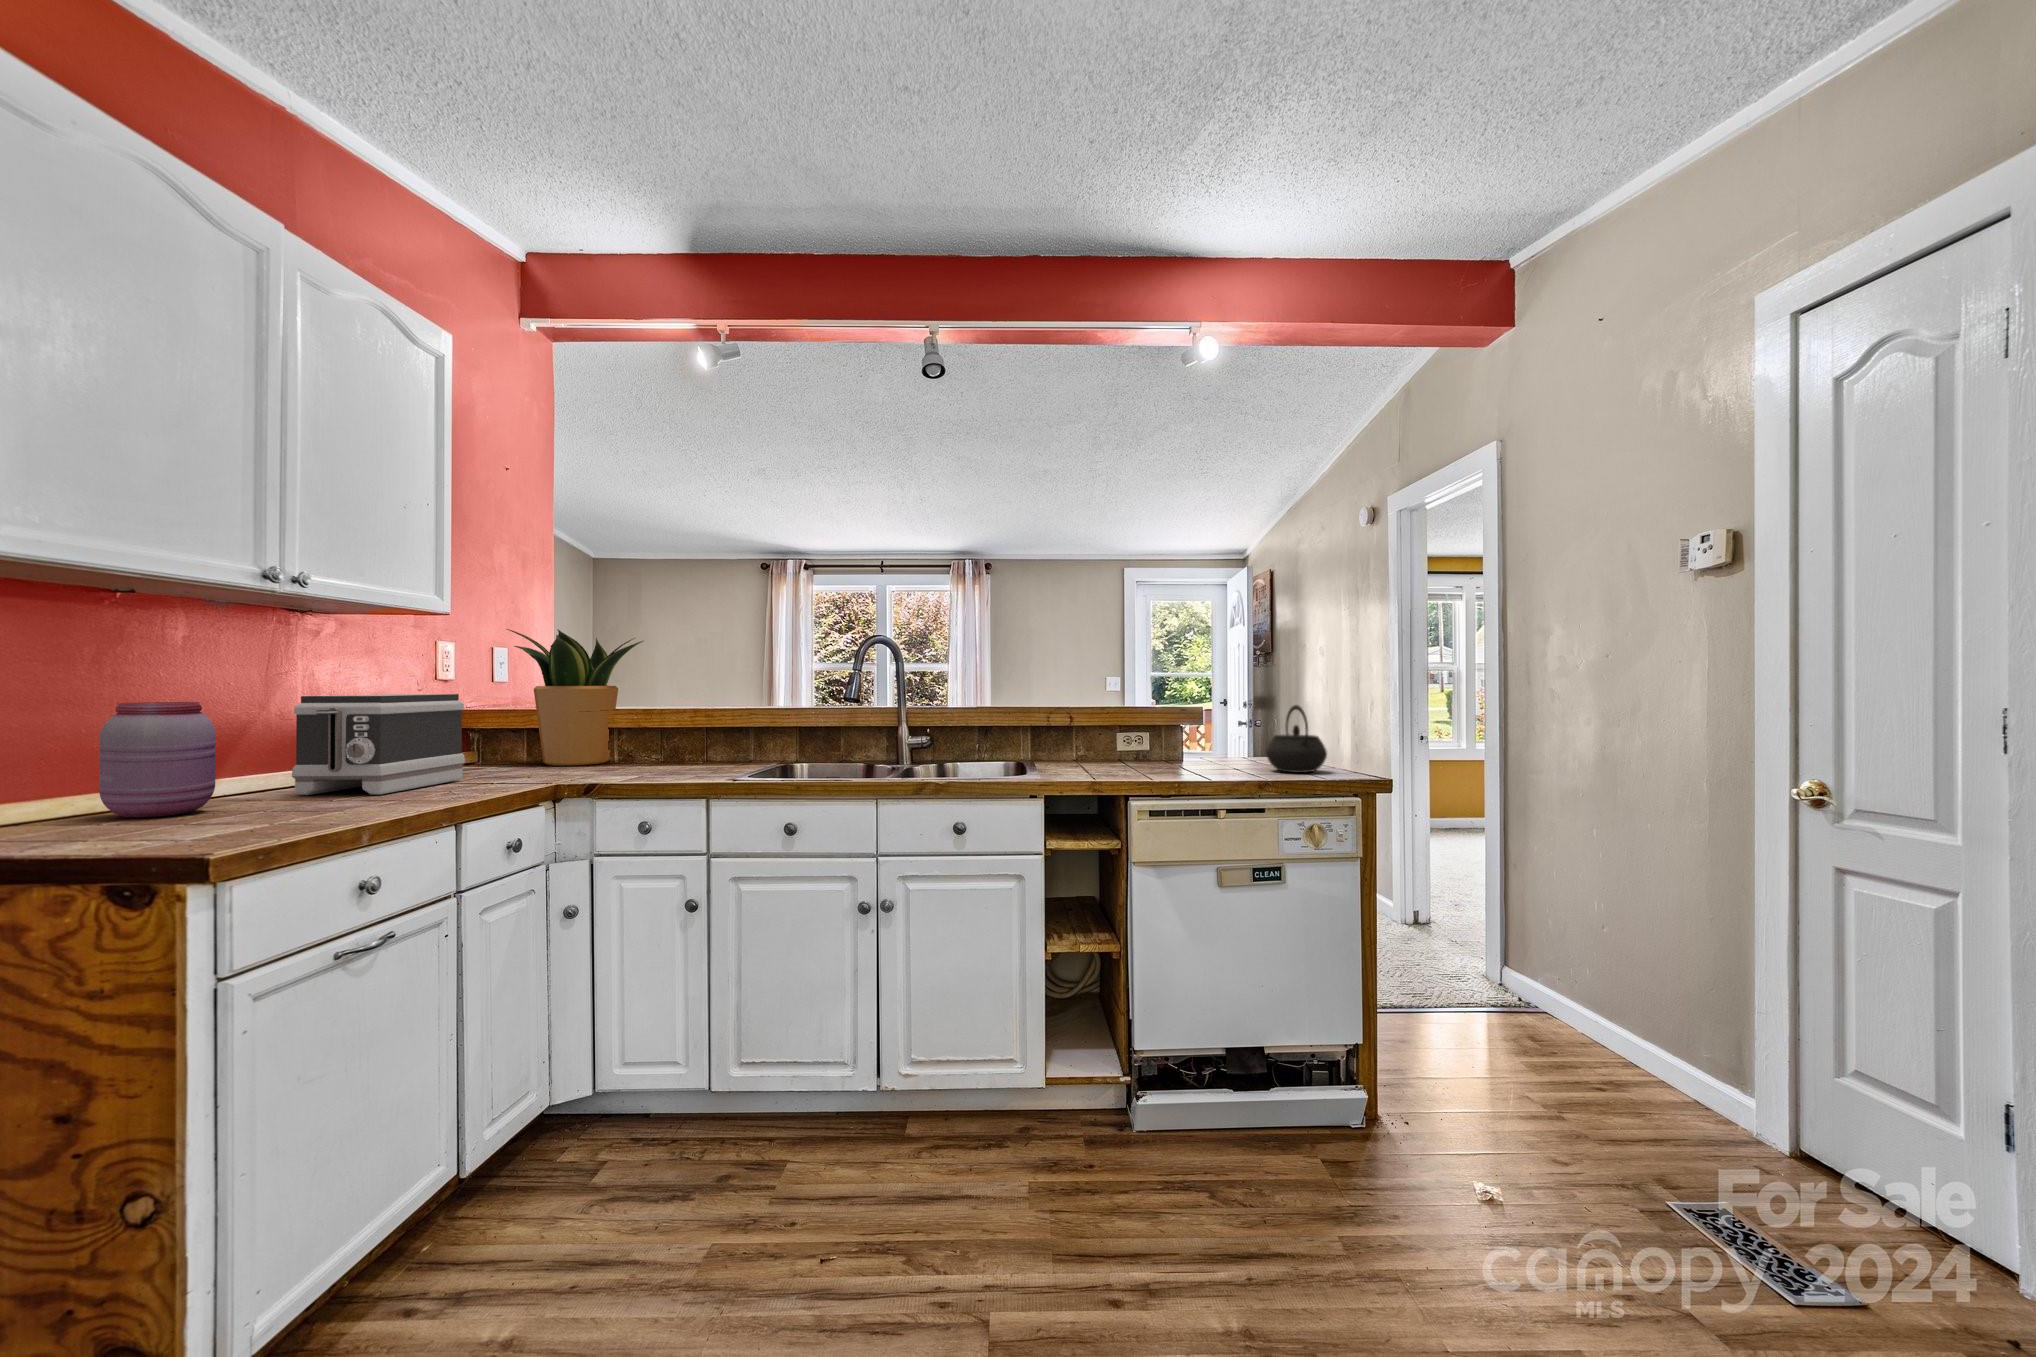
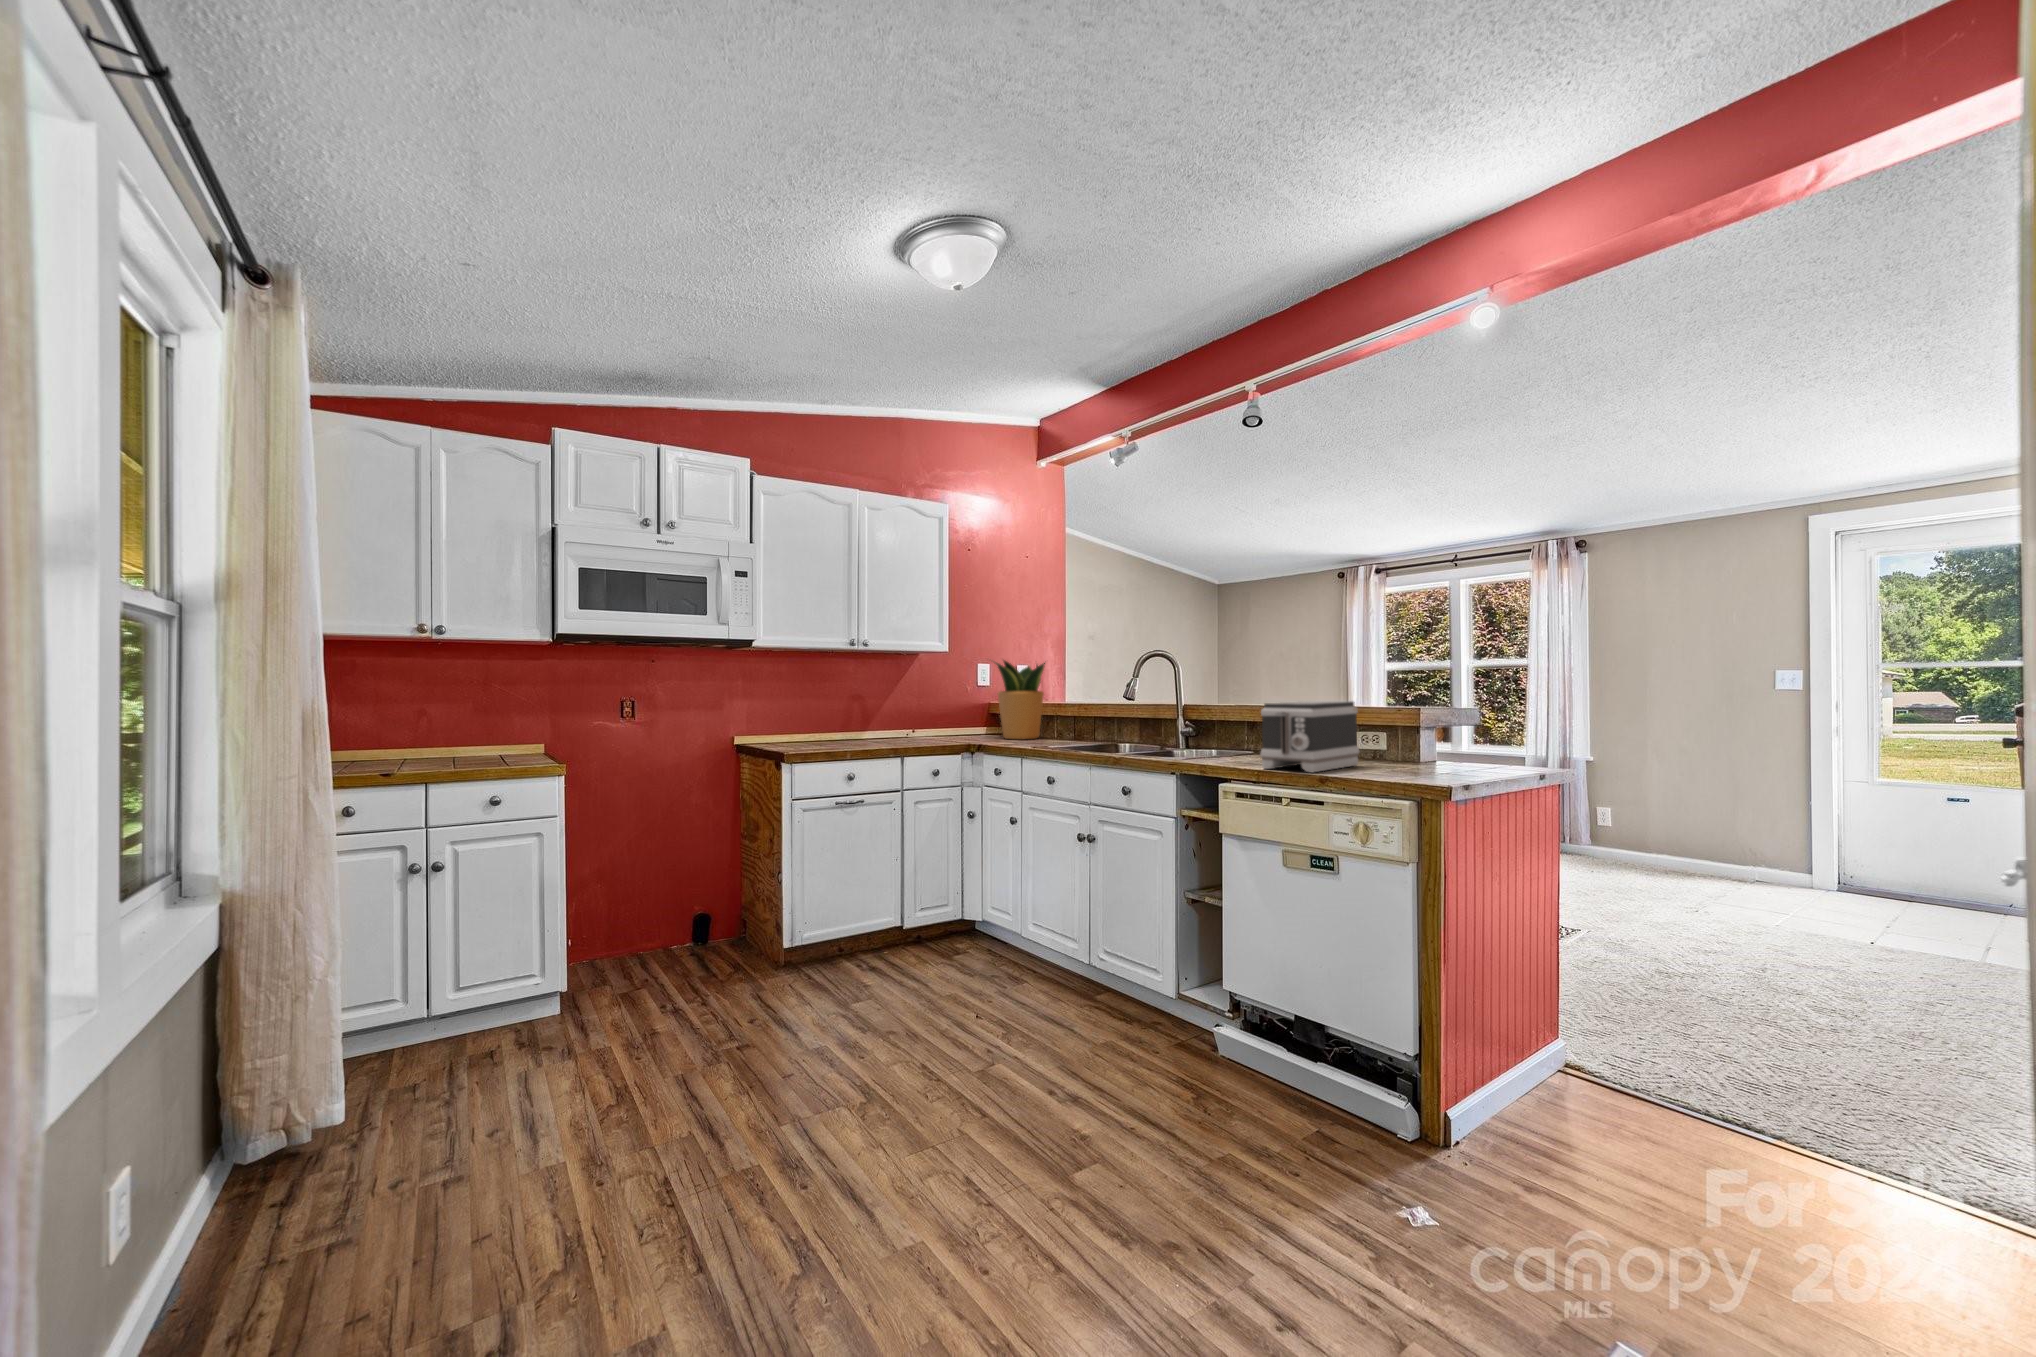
toaster: present [292,694,465,795] -> present [1260,701,1359,773]
jar: present [99,702,216,817] -> none [786,702,821,749]
kettle: present [1266,705,1327,773] -> none [1389,716,1449,780]

